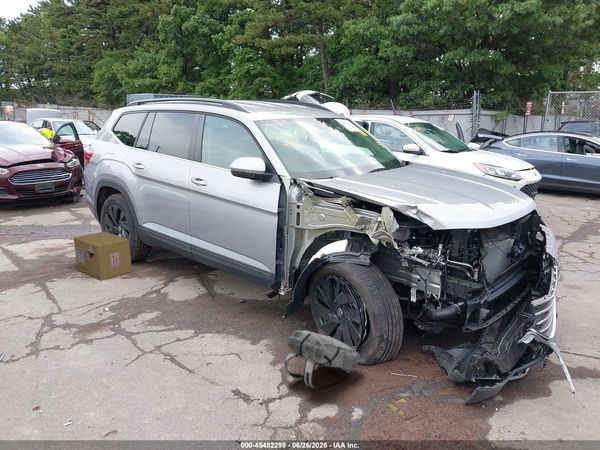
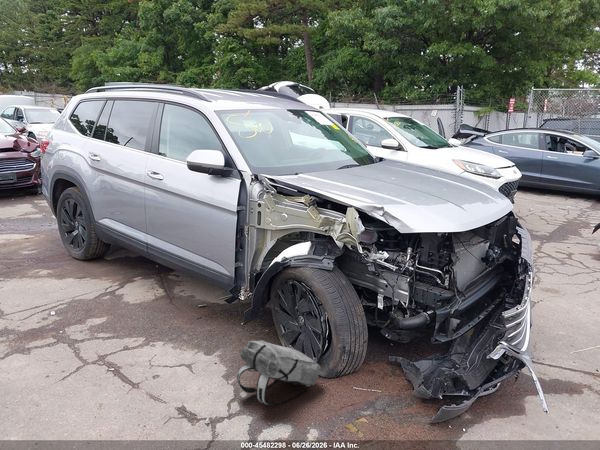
cardboard box: present [74,232,132,280] -> none [26,226,89,279]

